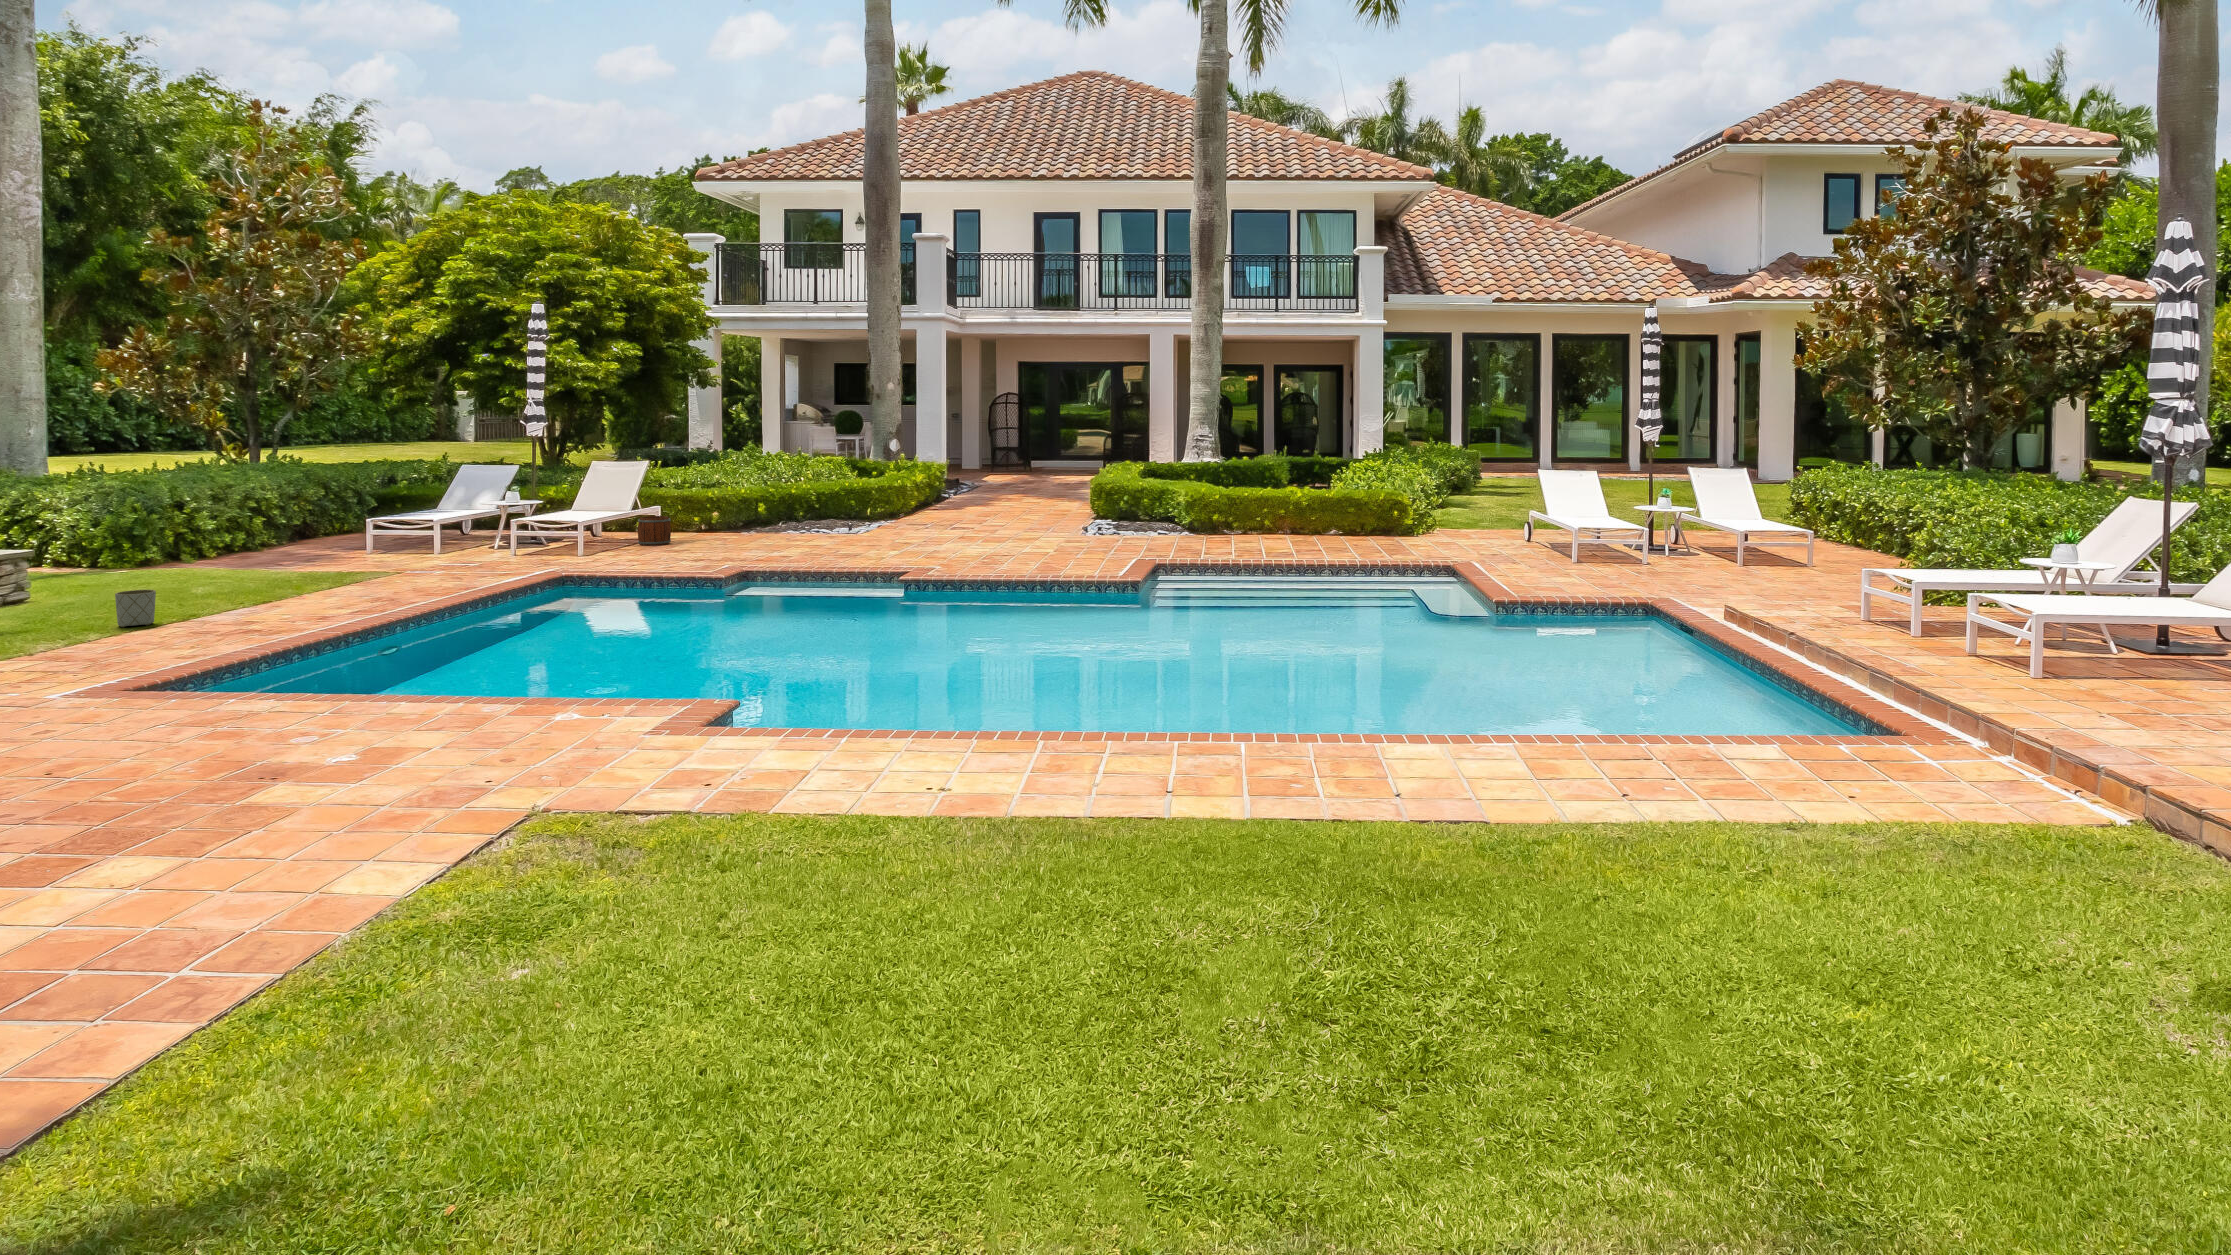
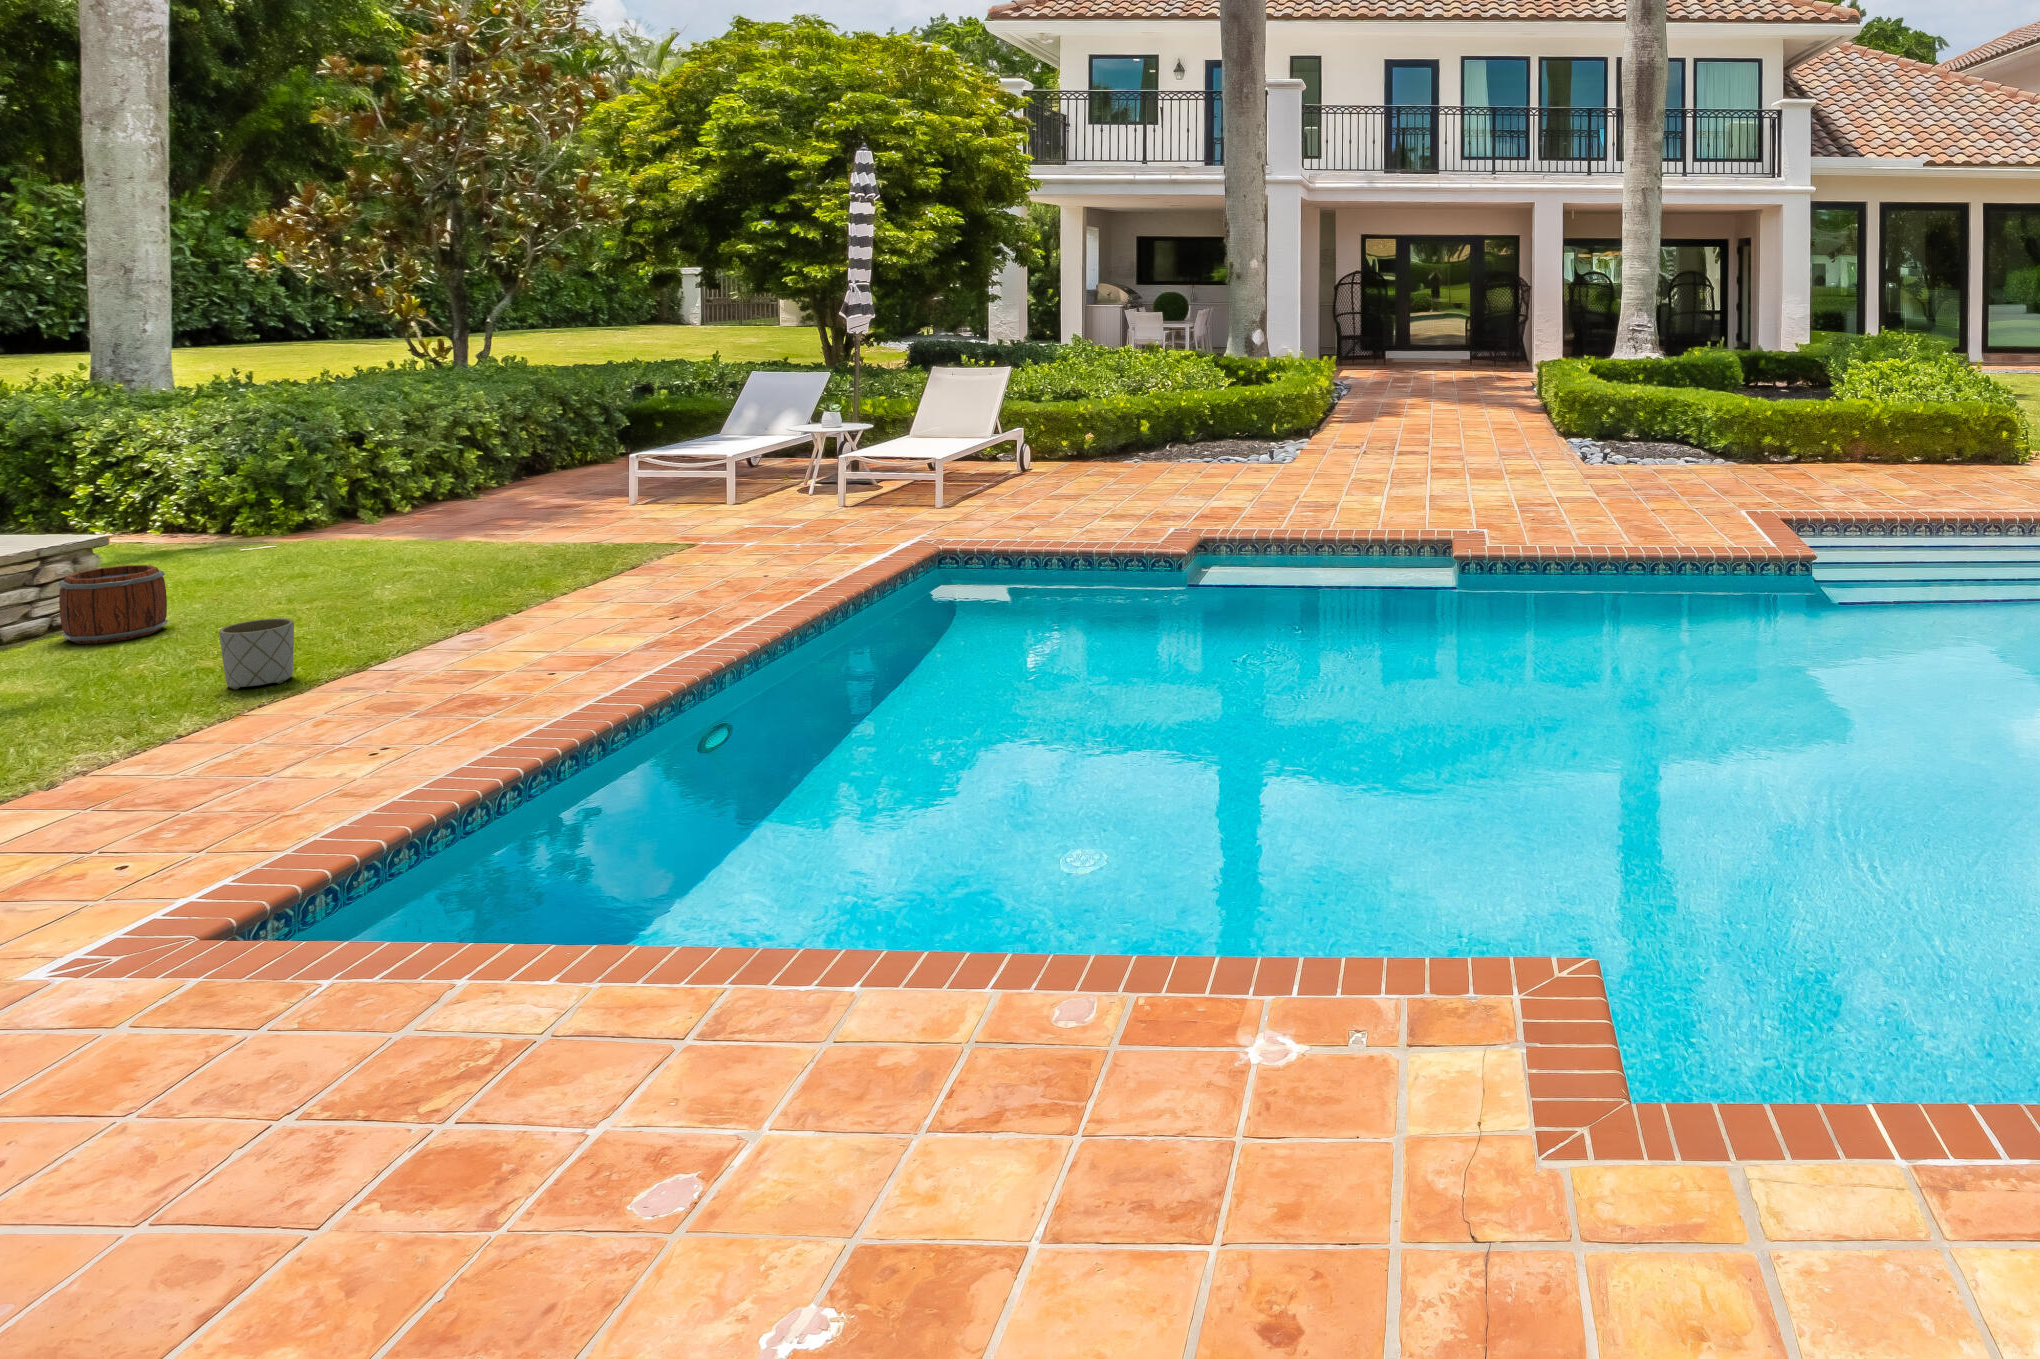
bucket: present [638,516,671,546] -> present [59,565,168,644]

